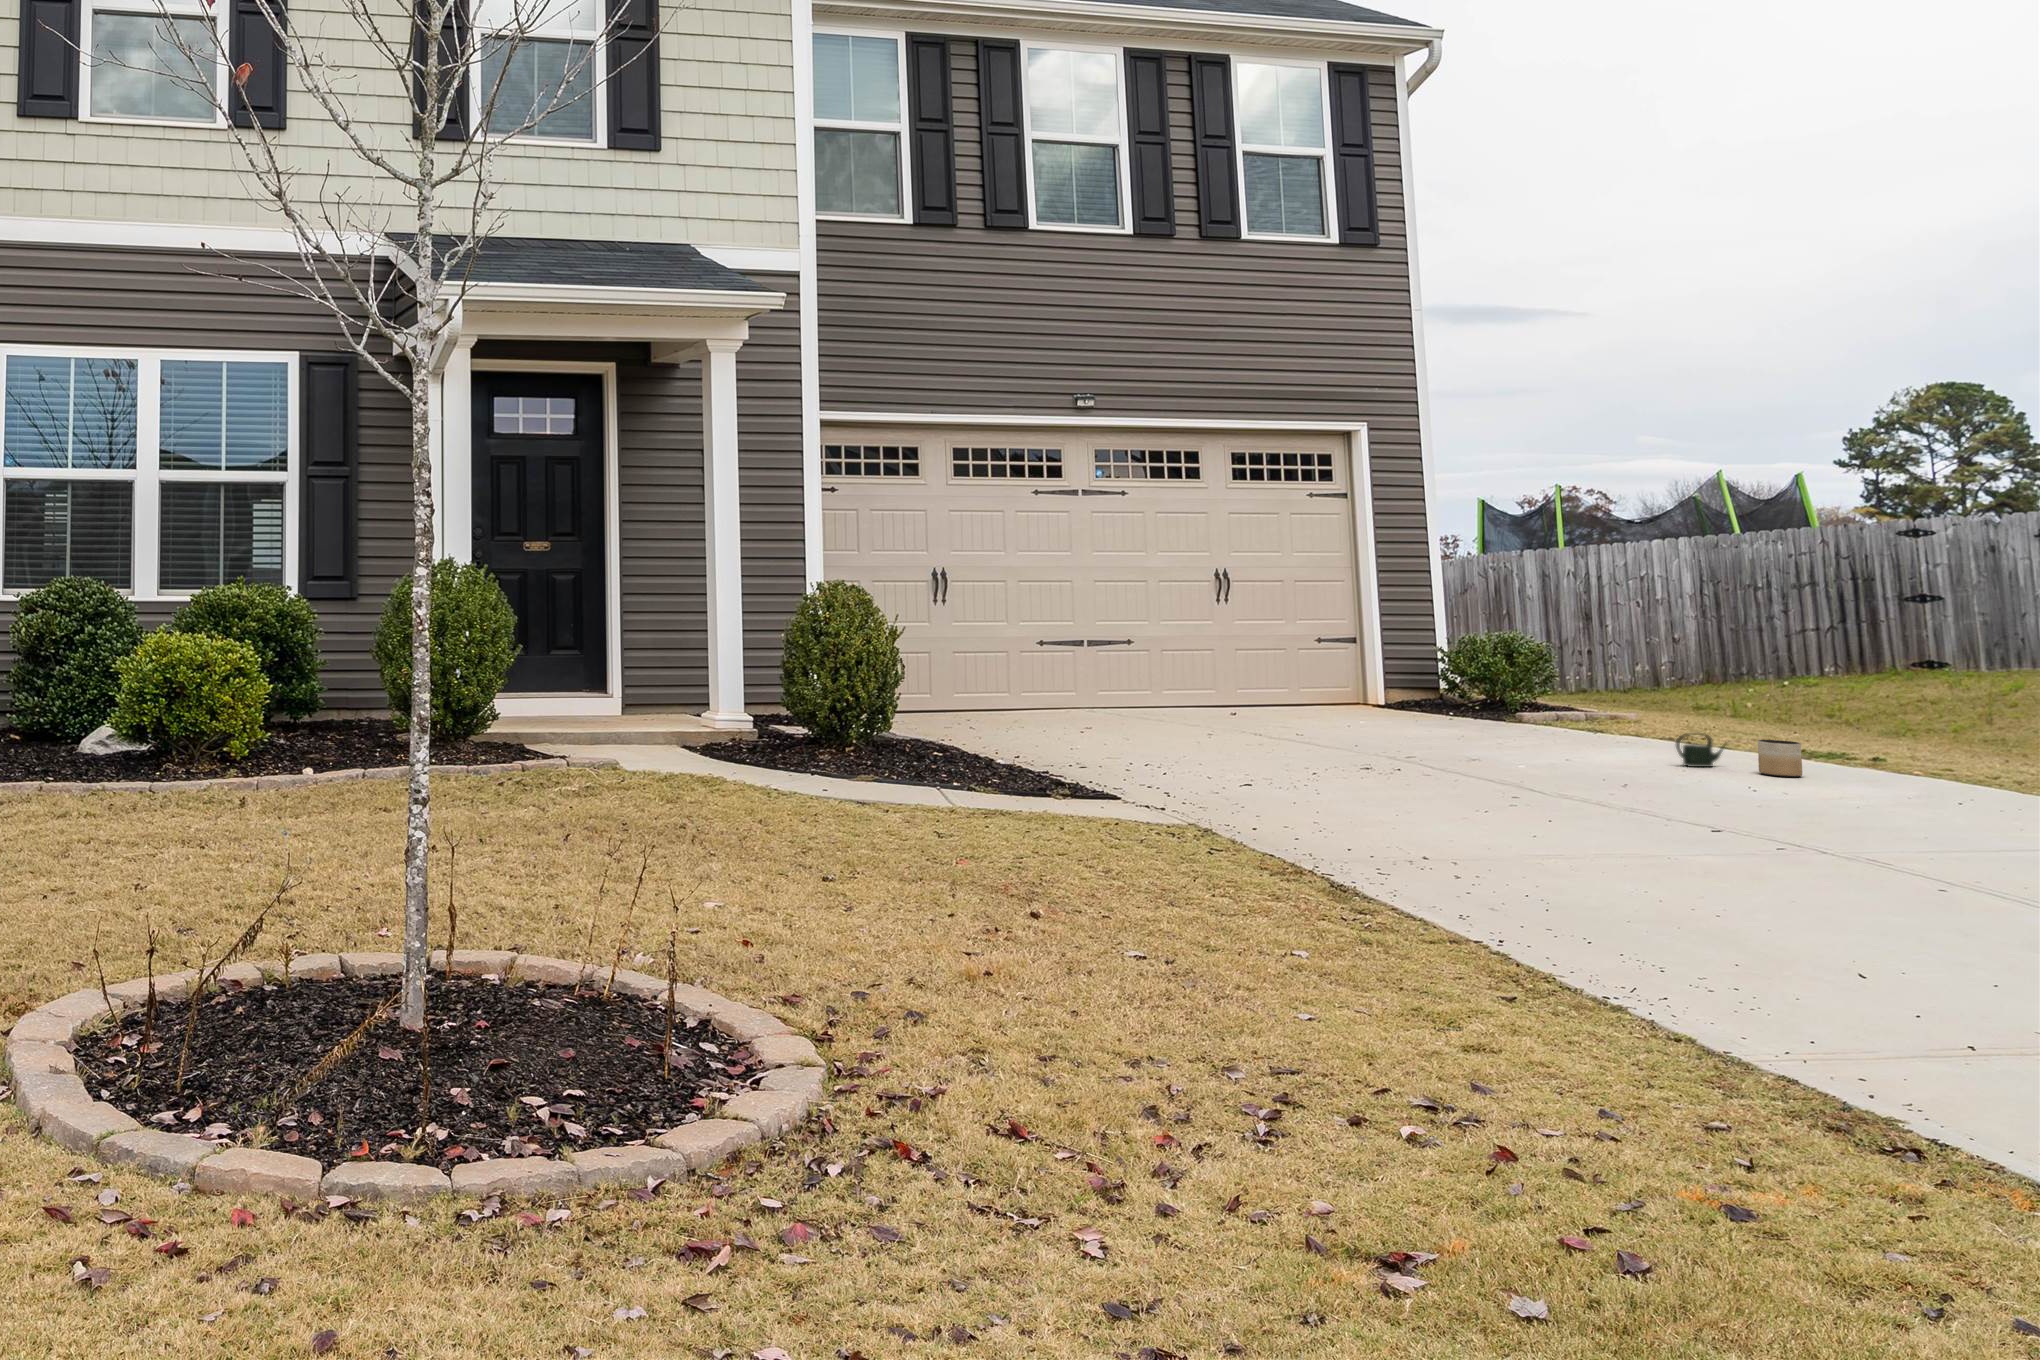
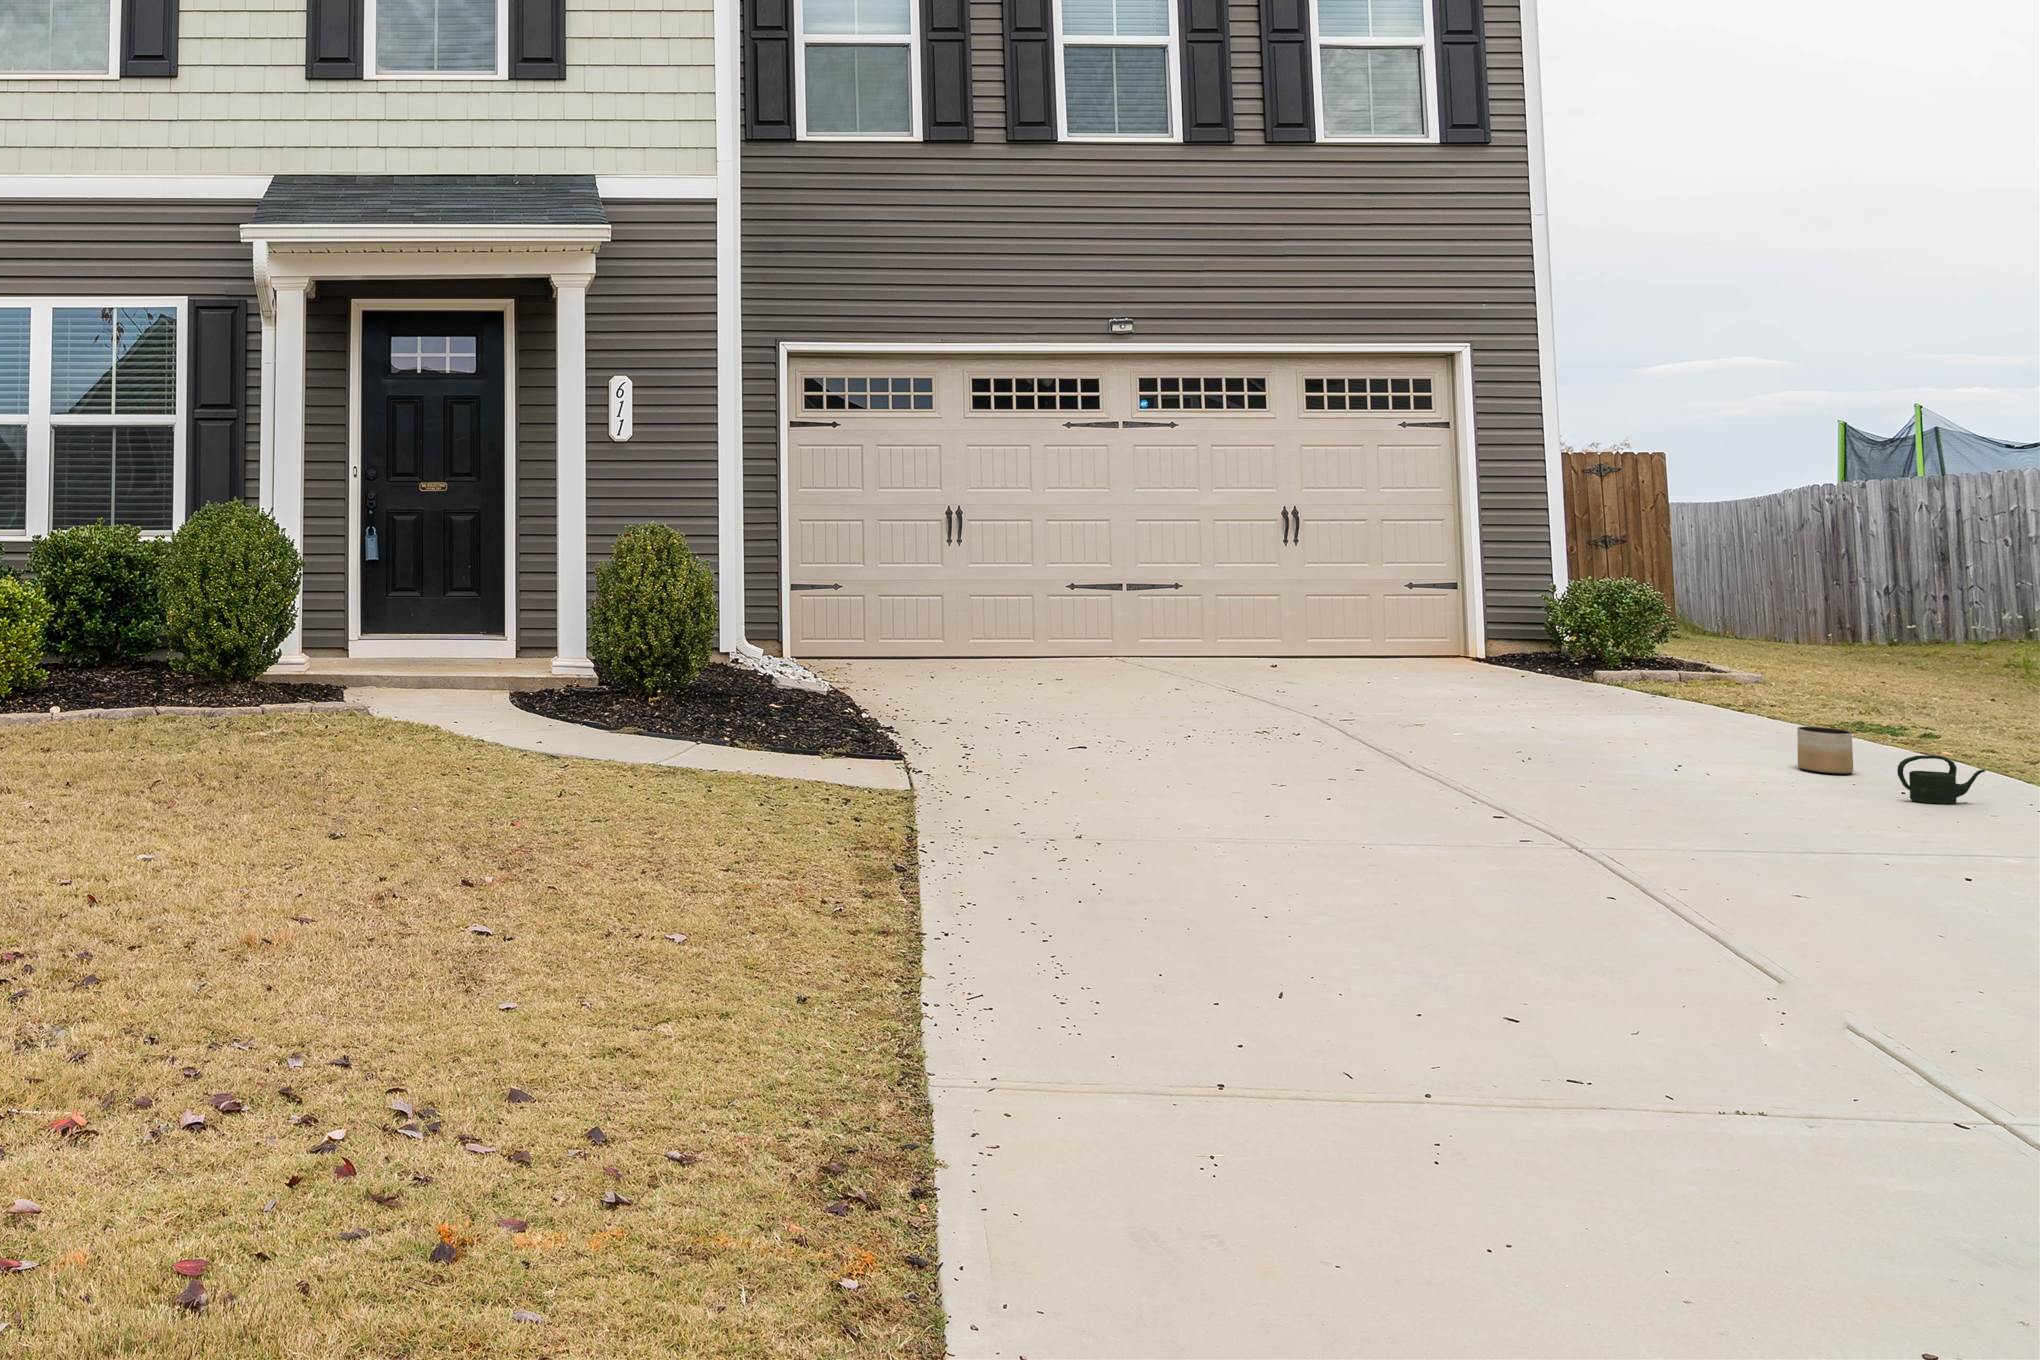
watering can: present [1676,734,1726,767] -> present [1897,755,1985,804]

